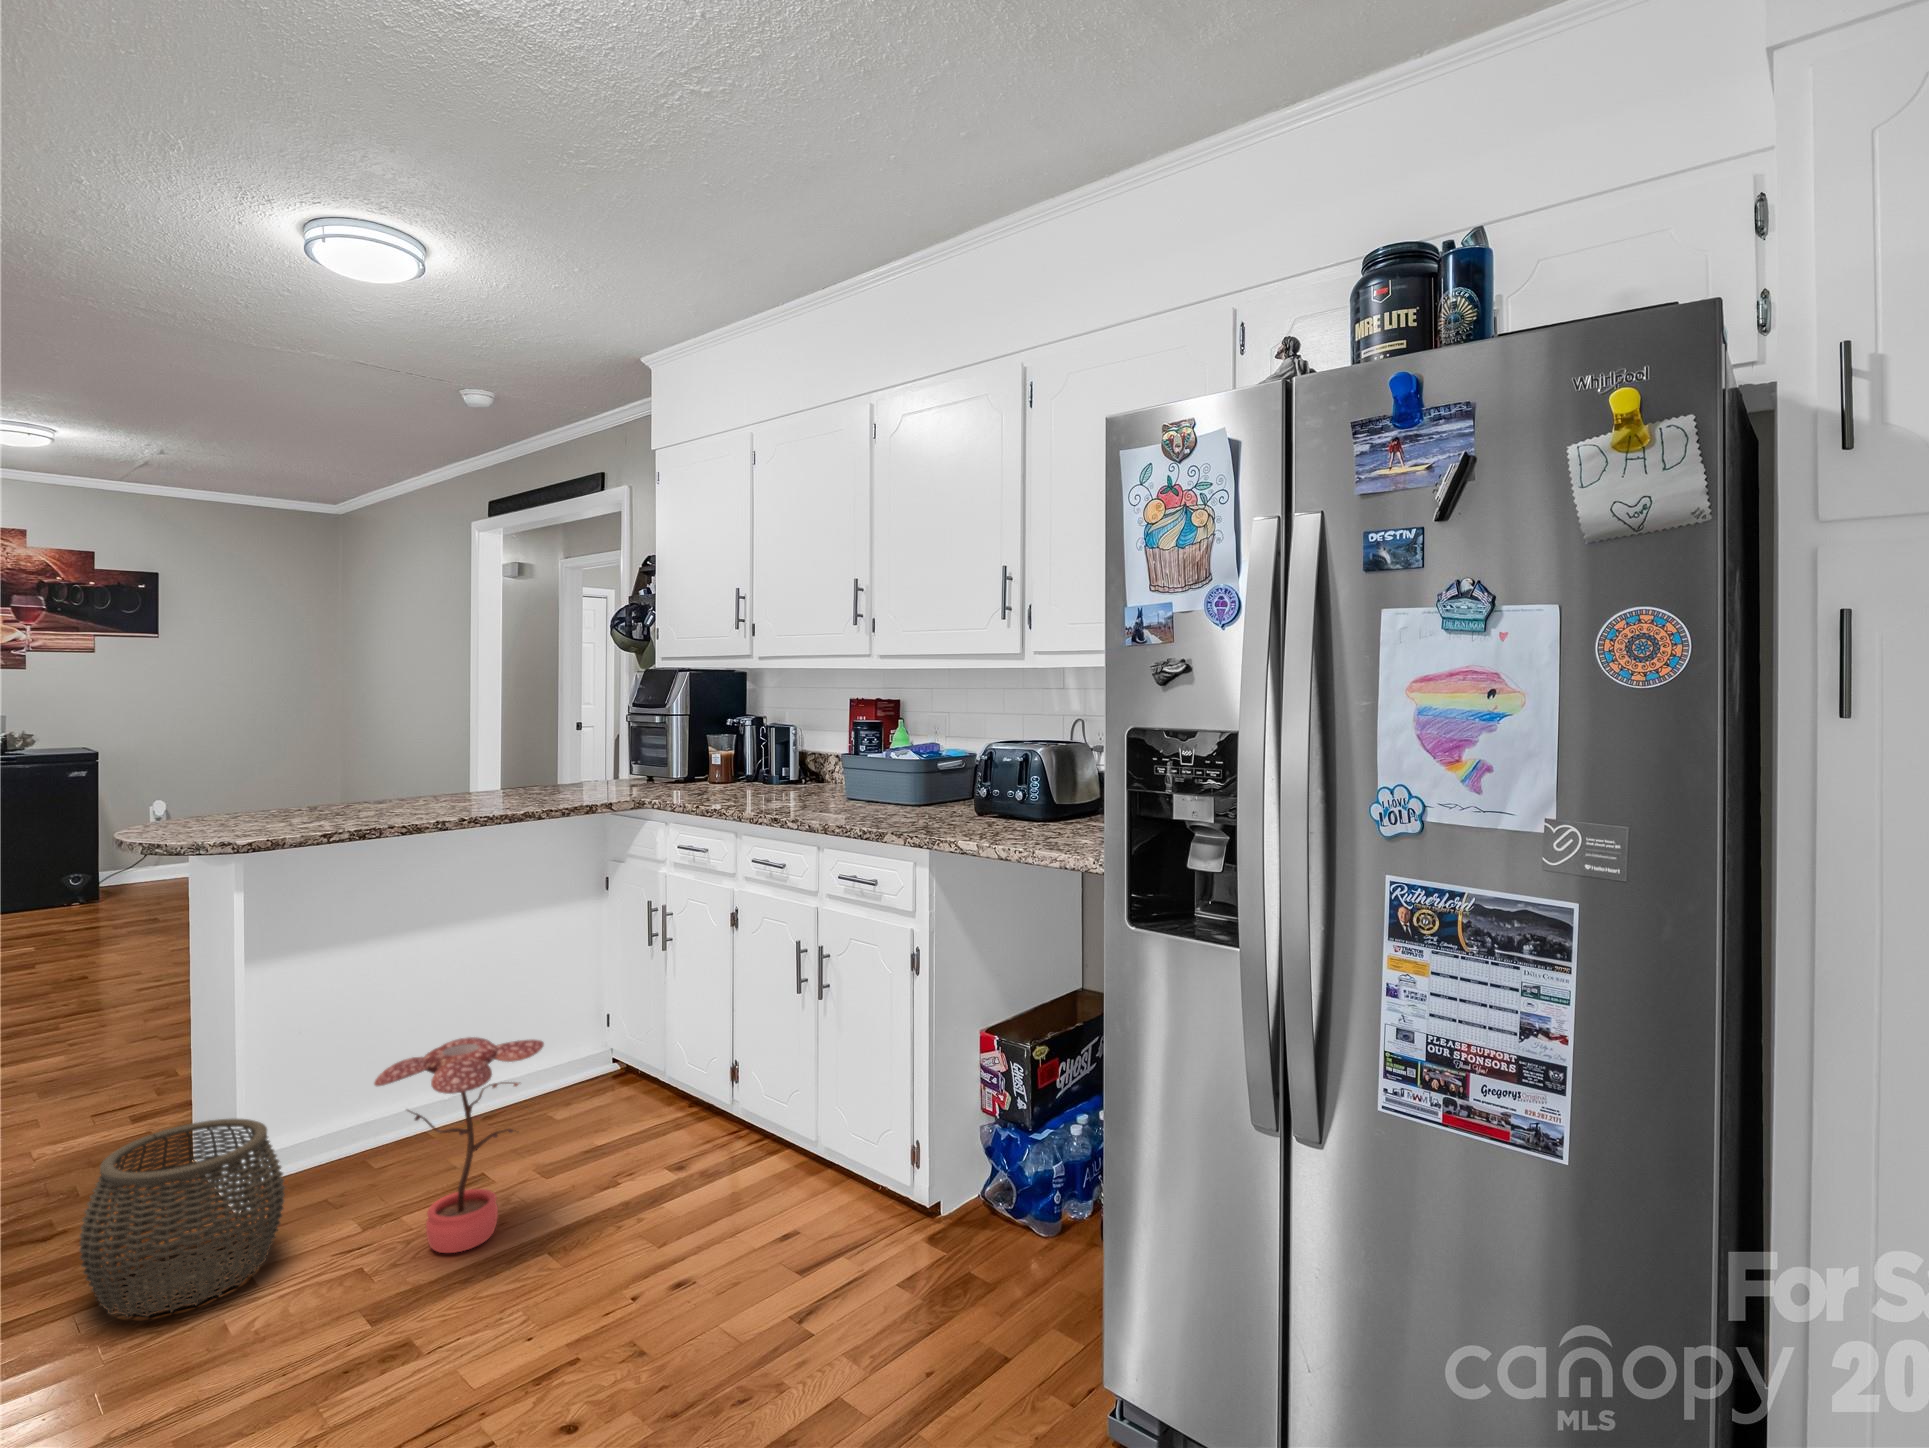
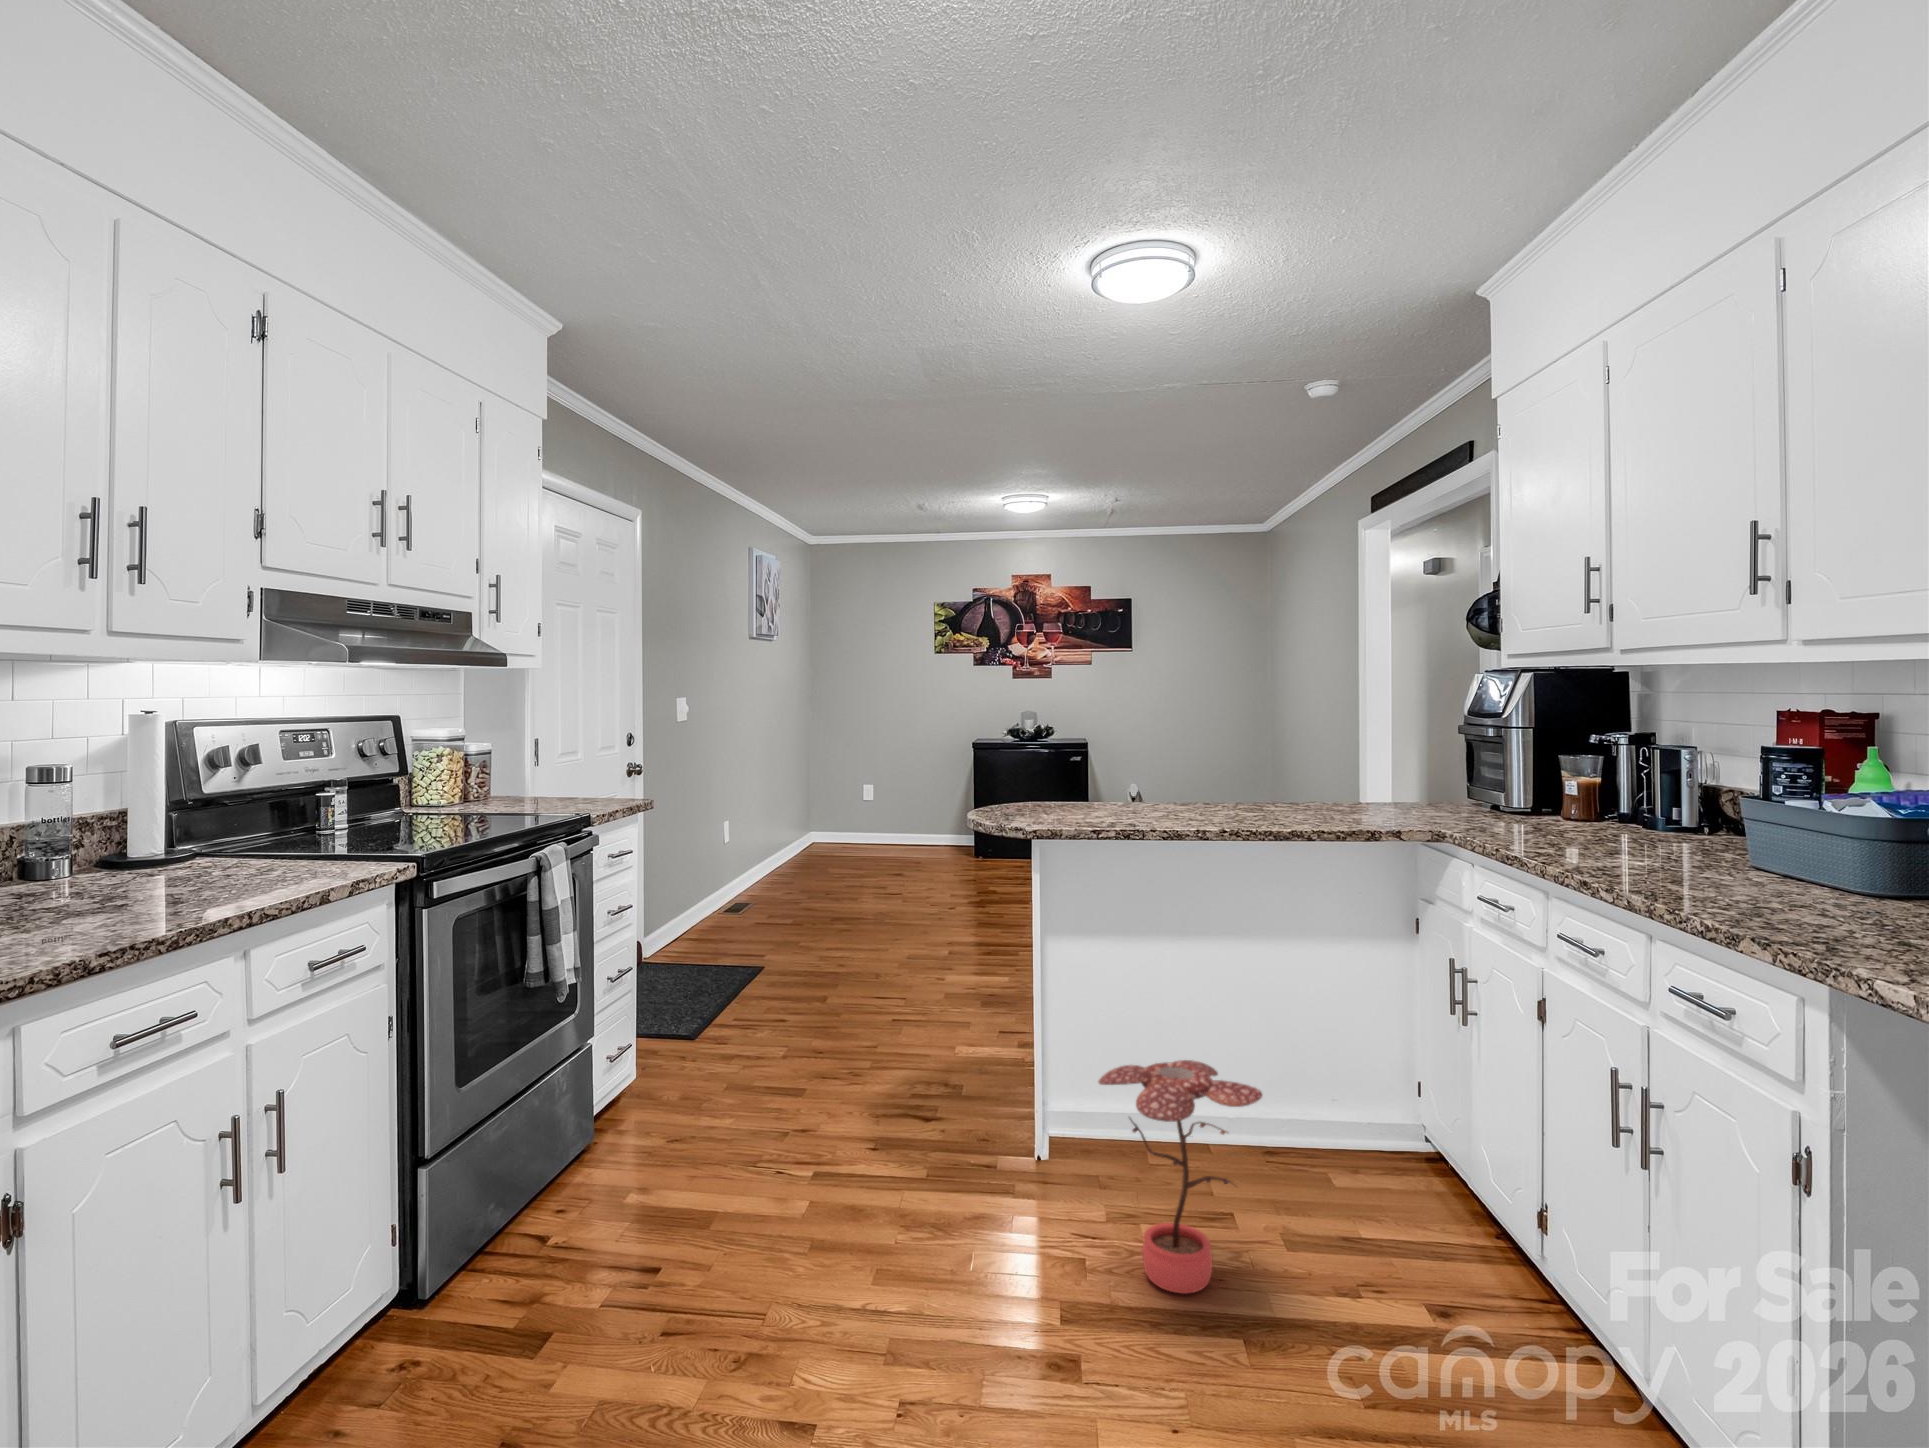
woven basket: present [80,1118,285,1317] -> none [909,1061,1047,1225]

